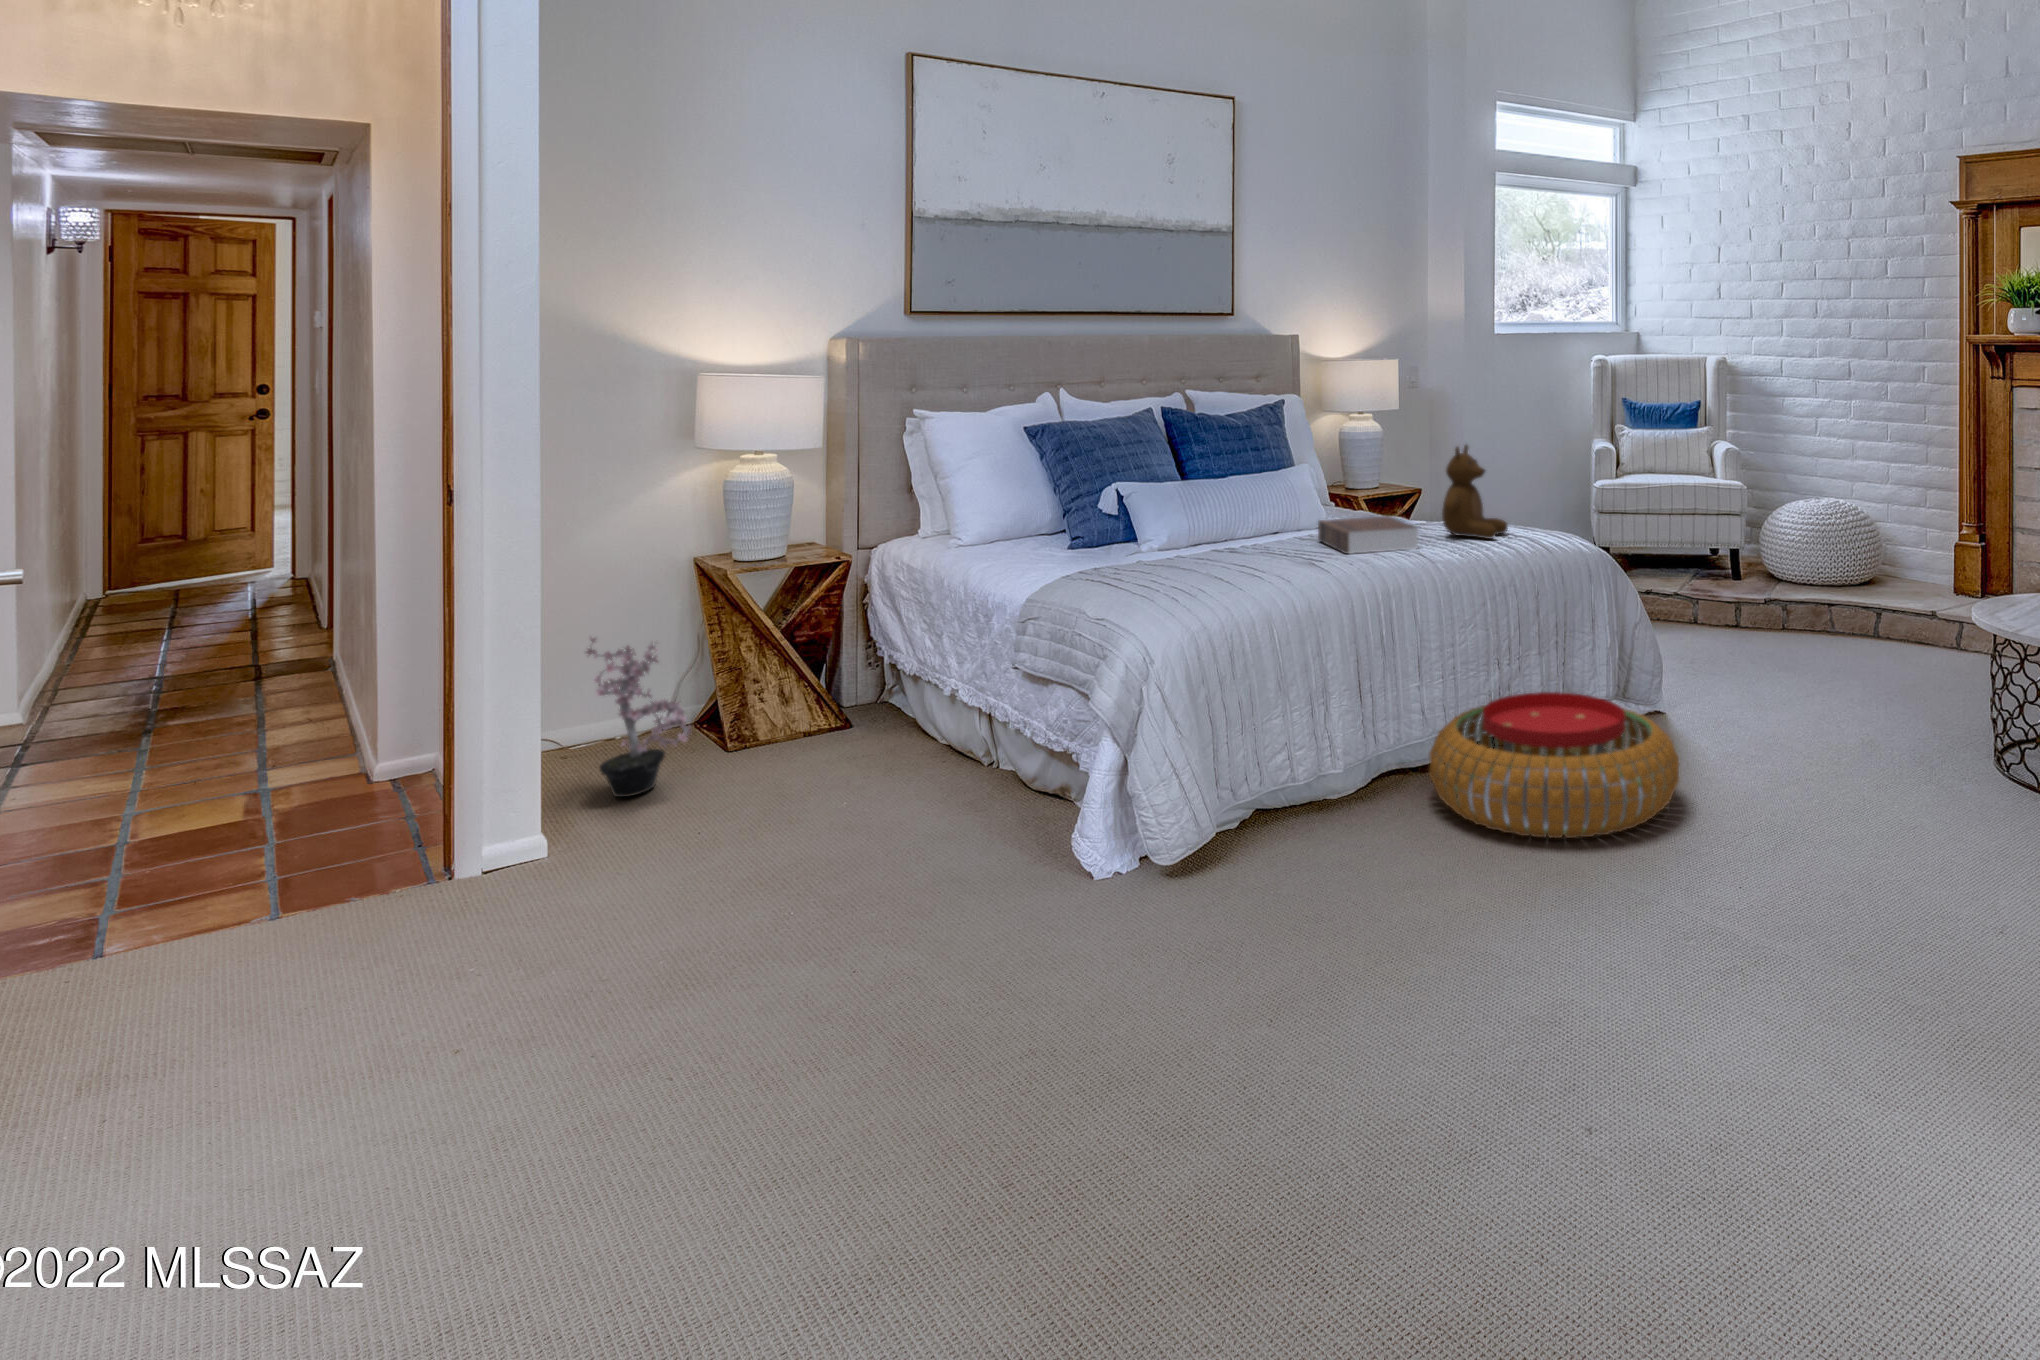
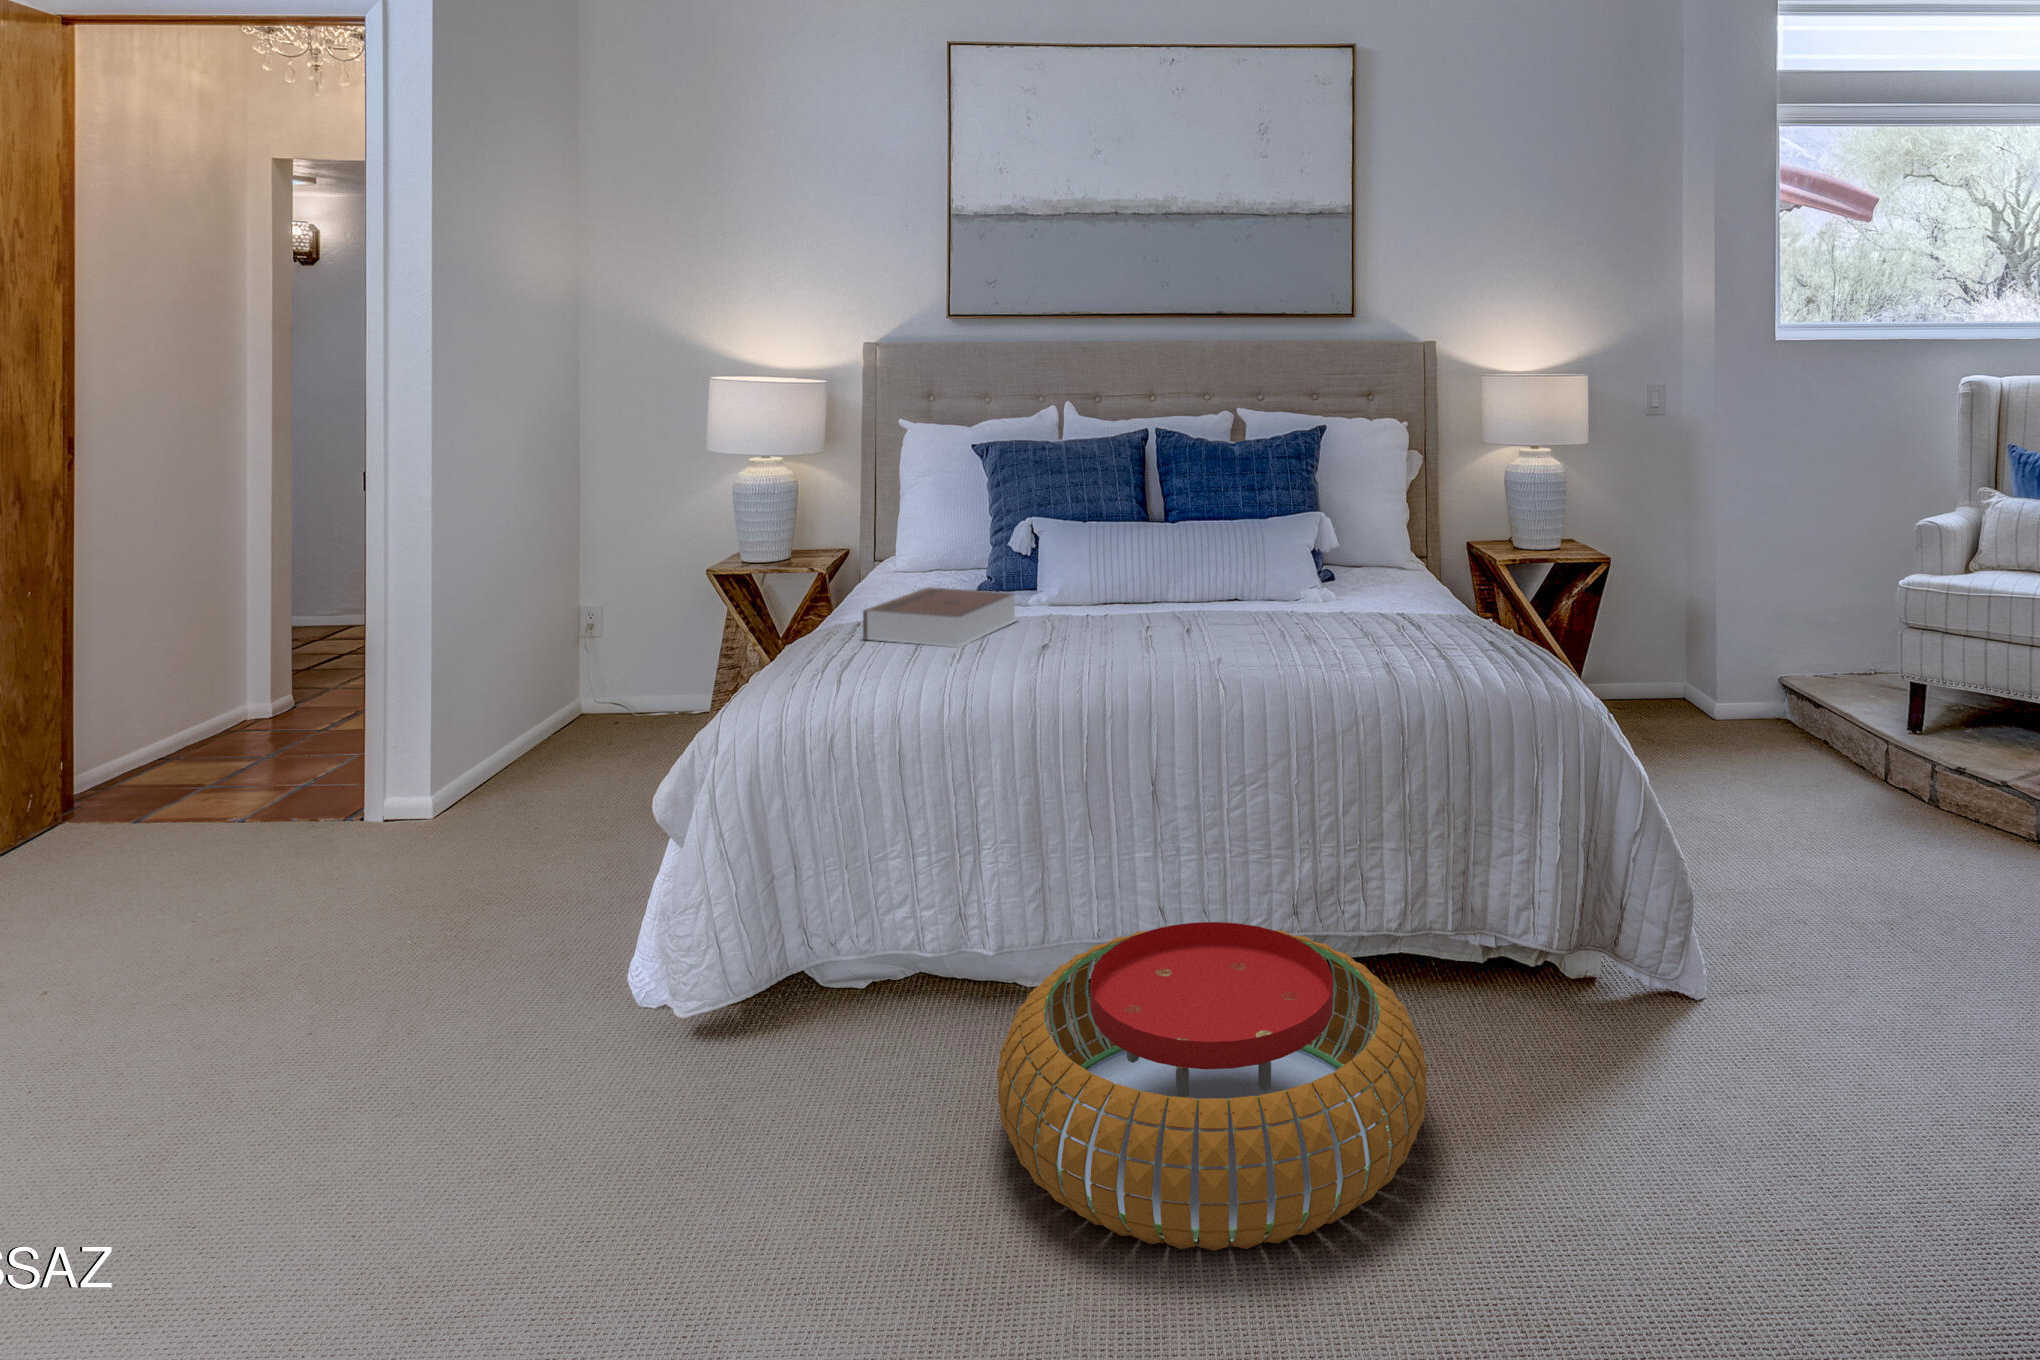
teddy bear: present [1442,445,1508,539] -> none [1291,504,1406,657]
book: present [1318,516,1418,554] -> present [863,587,1016,647]
potted plant: present [585,638,691,797] -> none [477,615,608,776]

